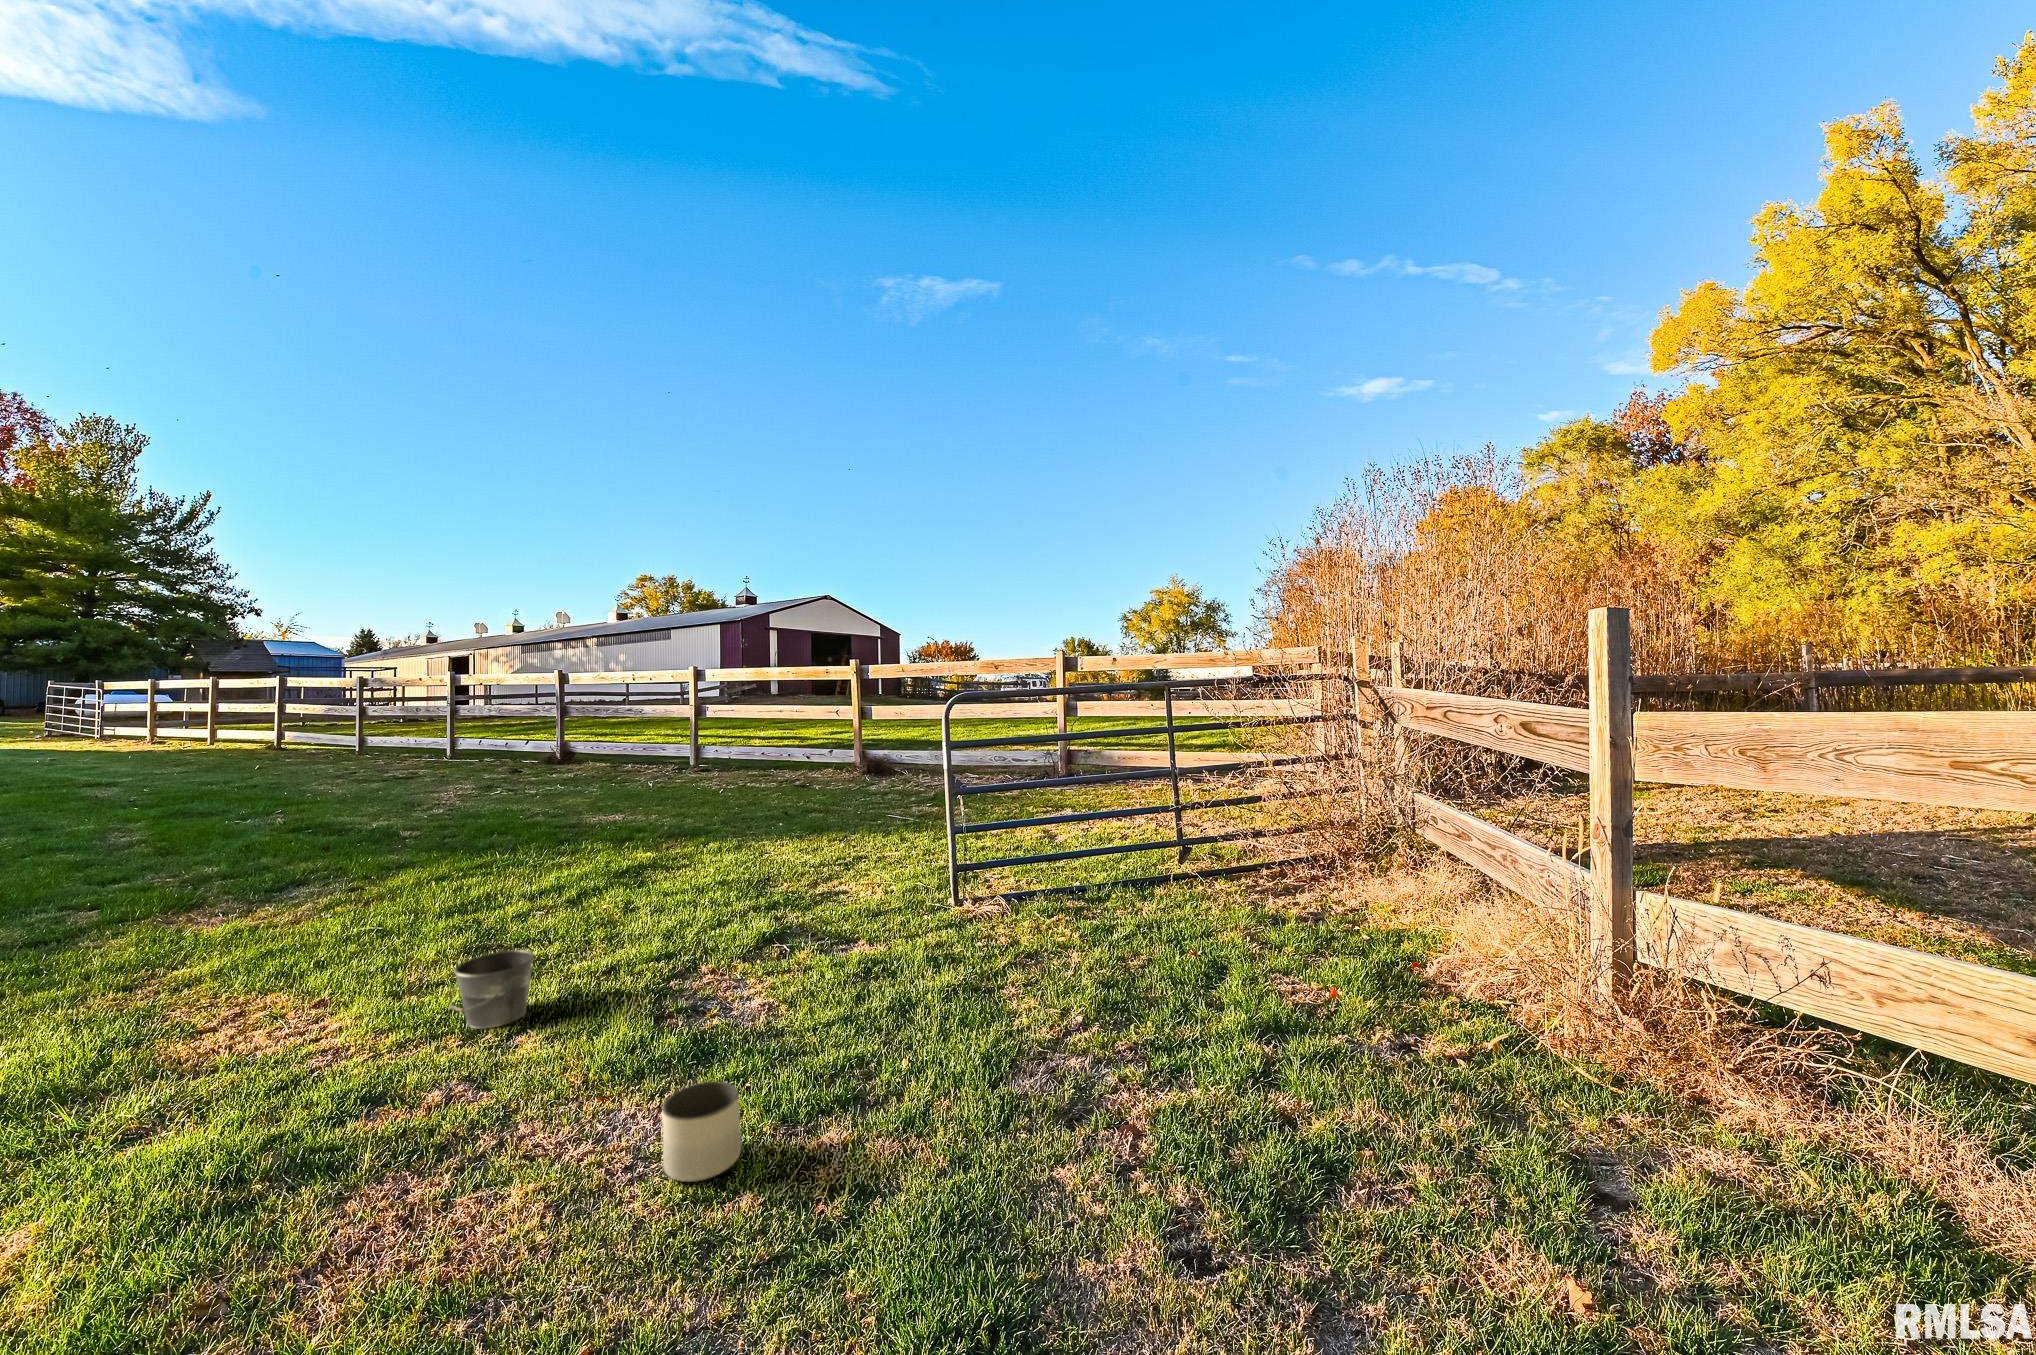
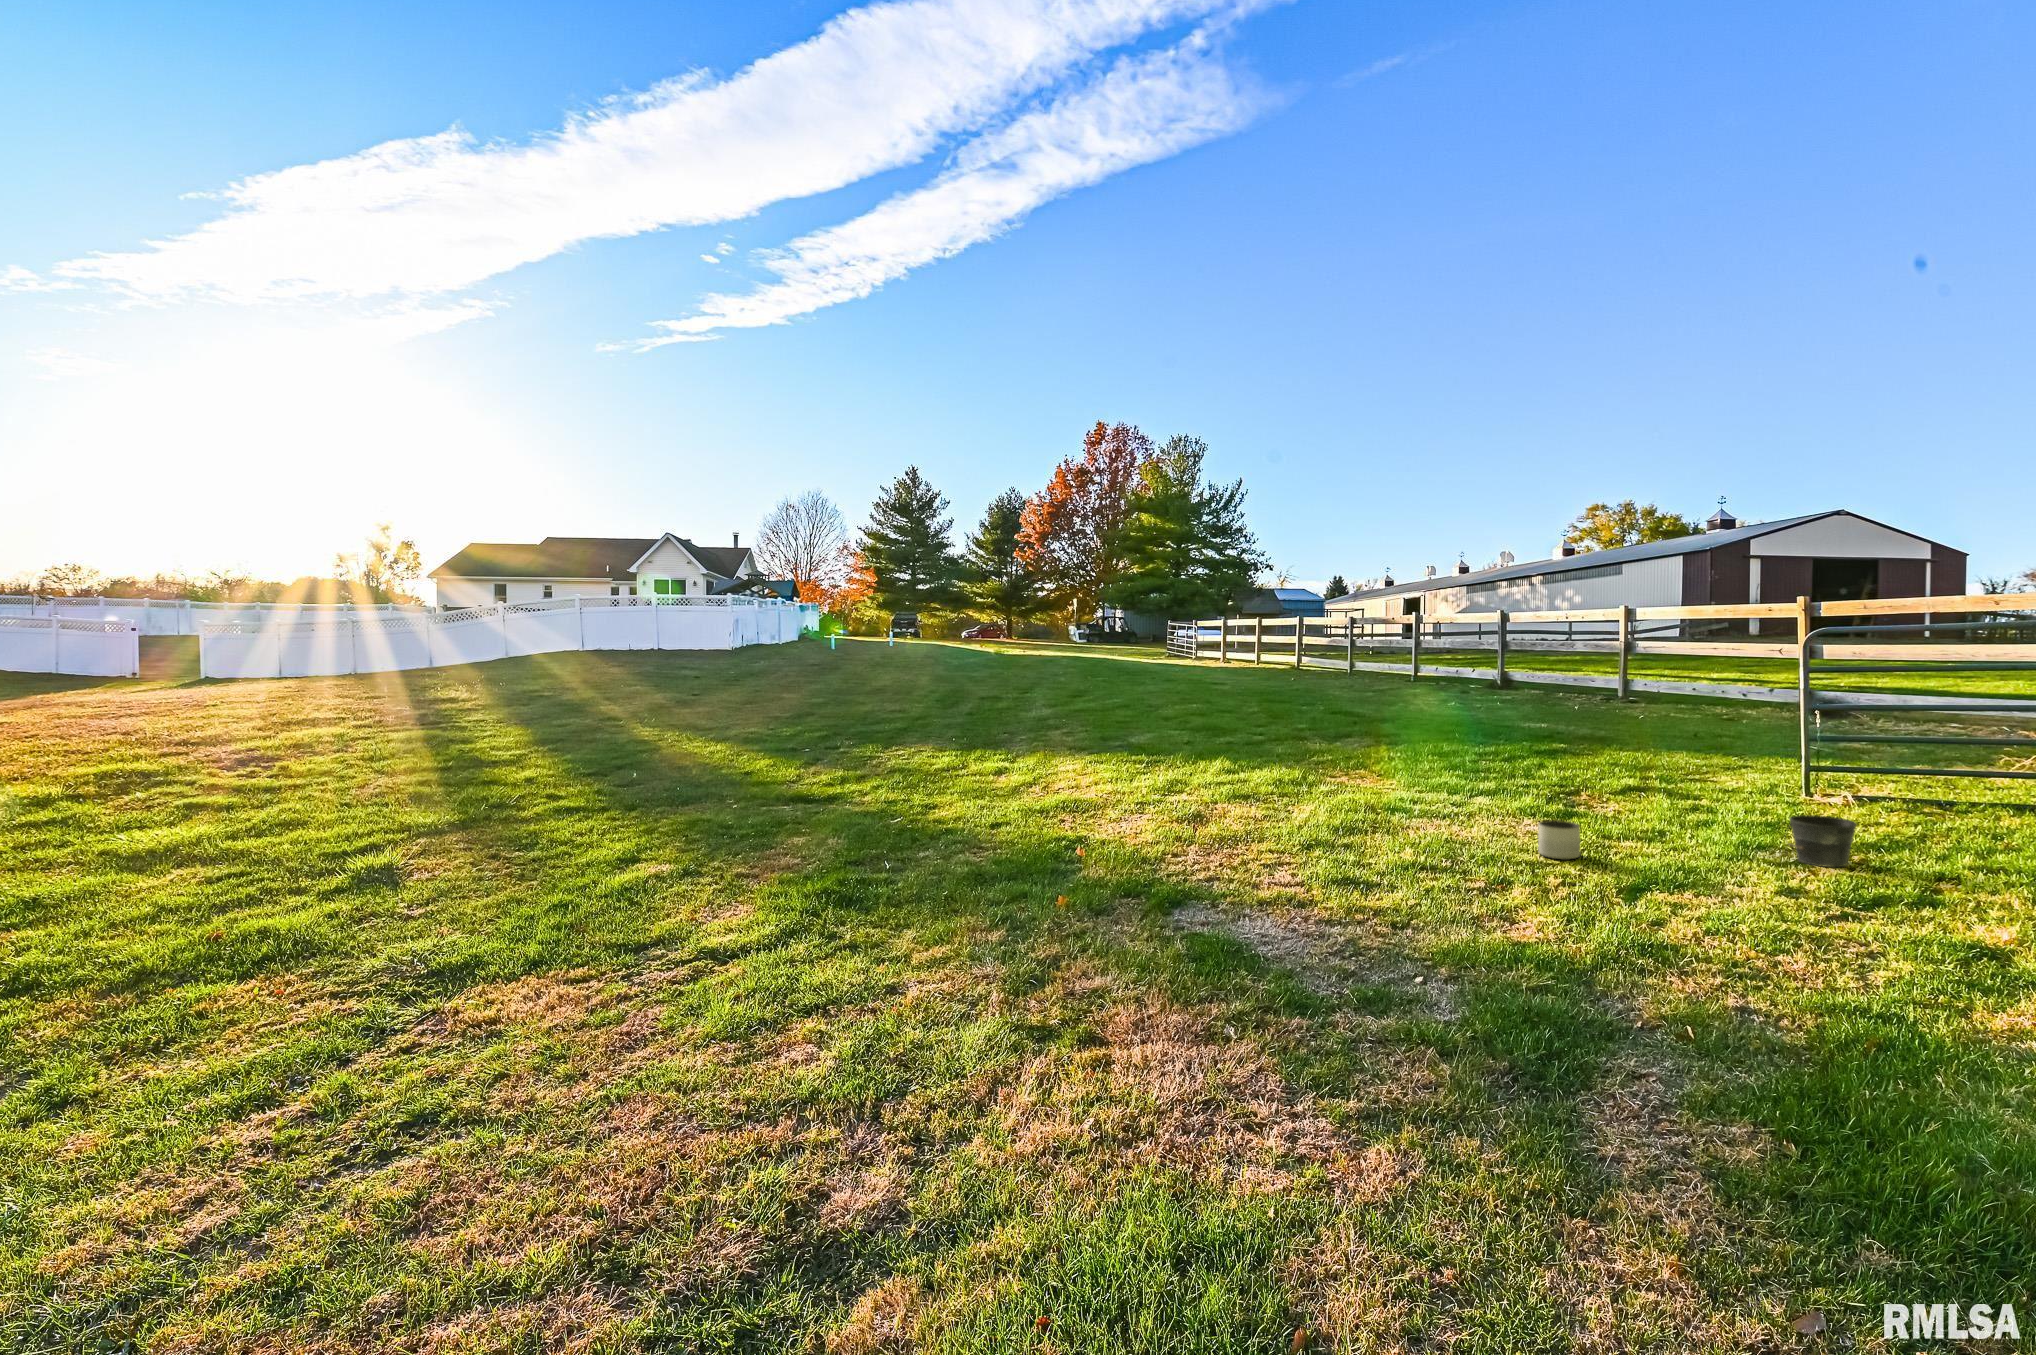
bucket: present [449,950,534,1029] -> present [1785,815,1857,867]

